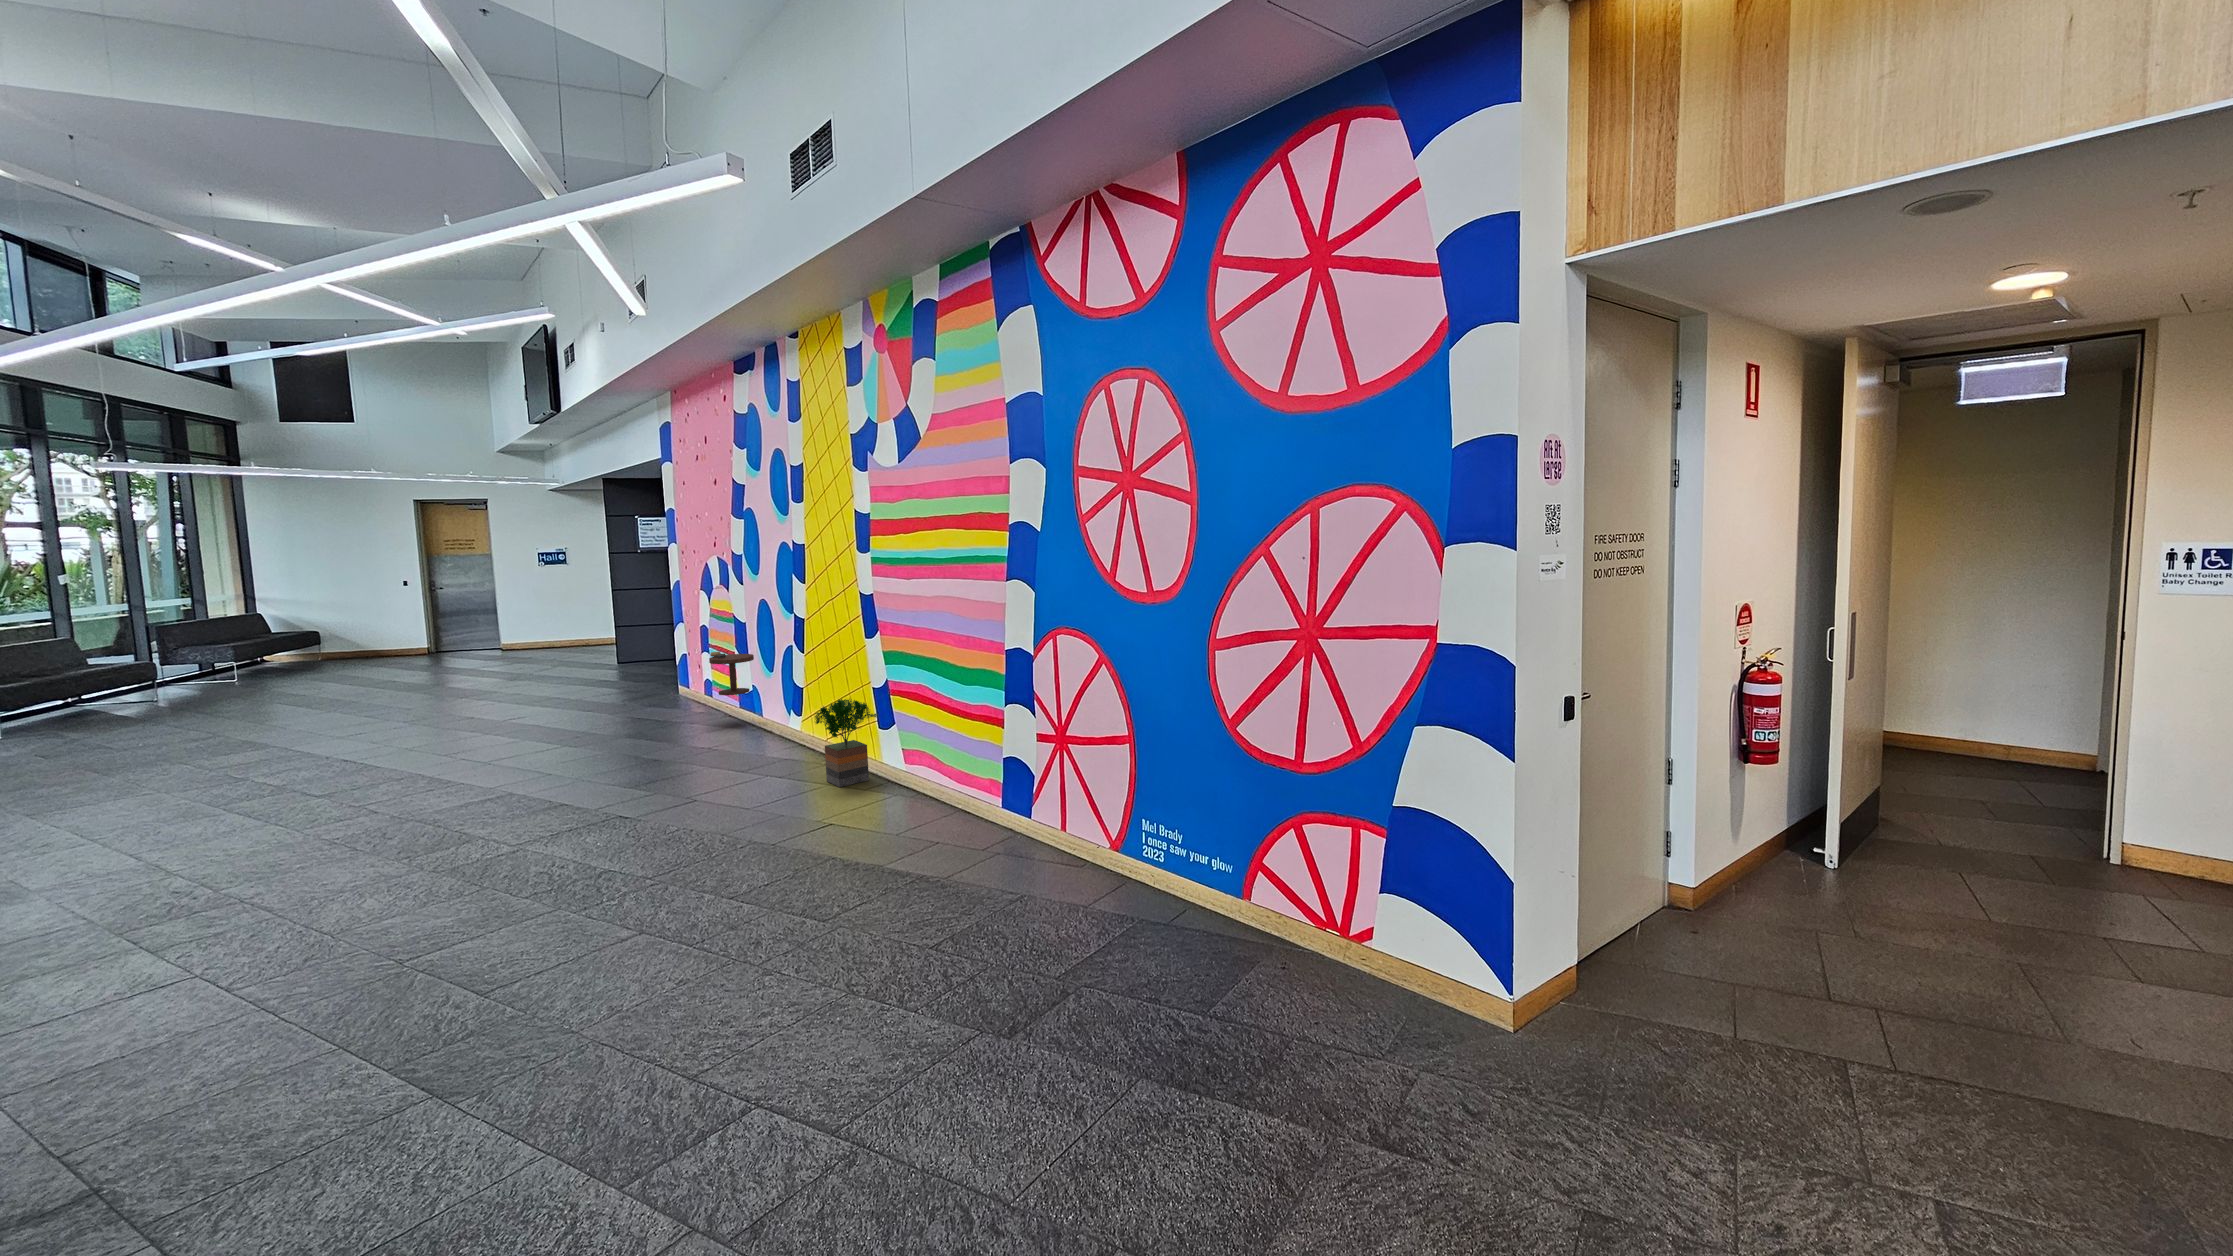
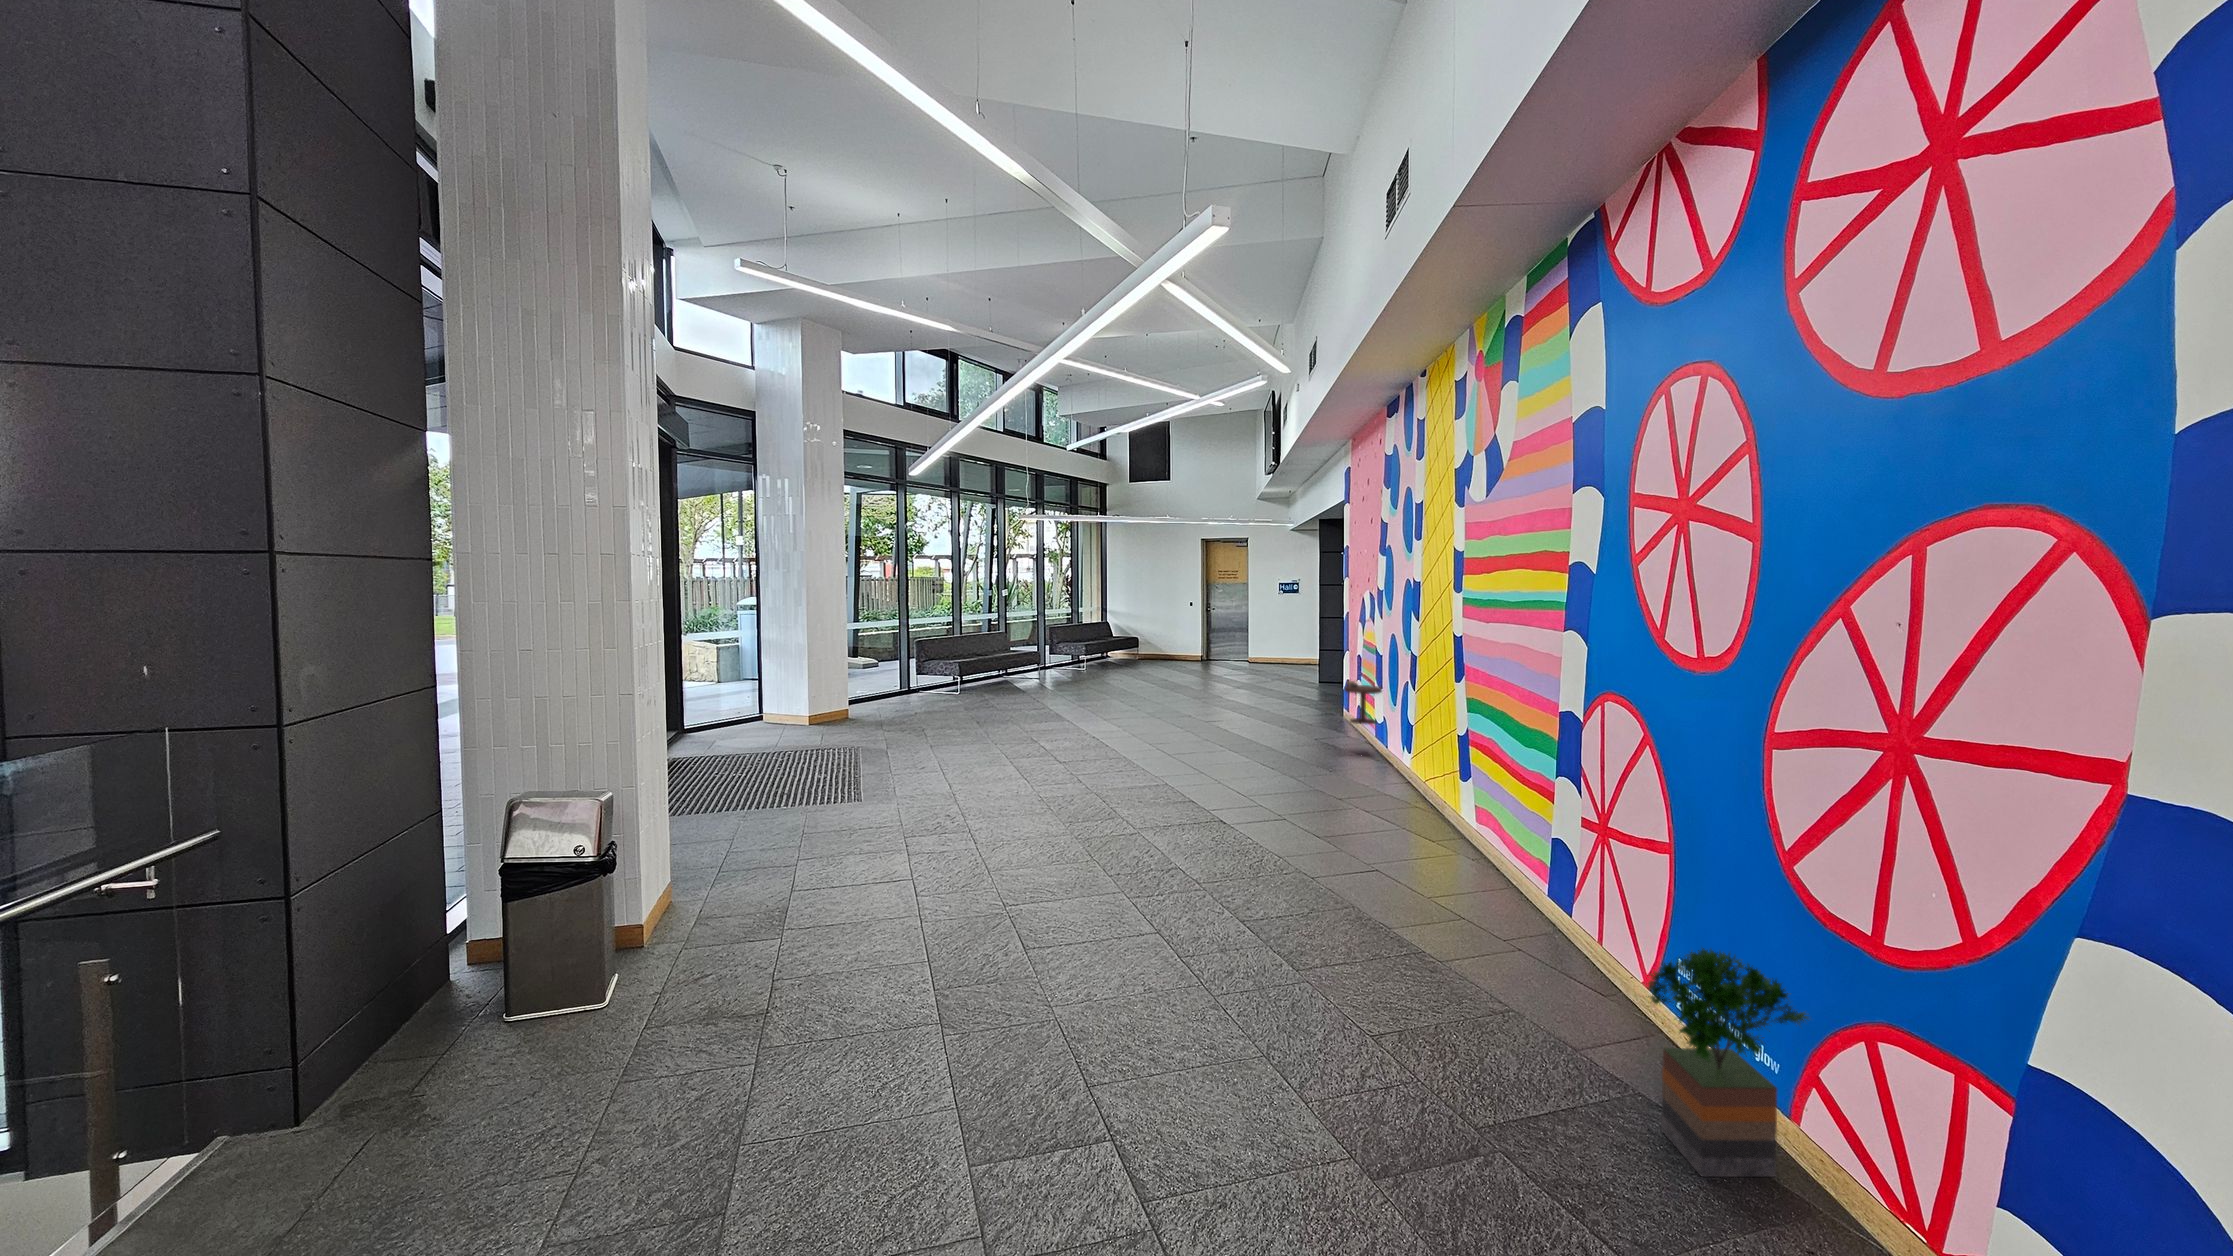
potted tree: present [815,699,877,787] -> present [1648,948,1808,1177]

